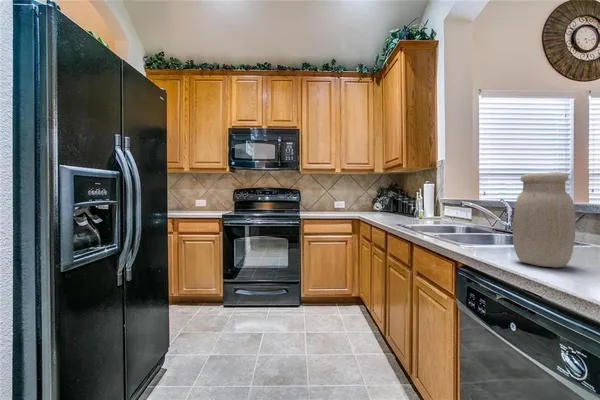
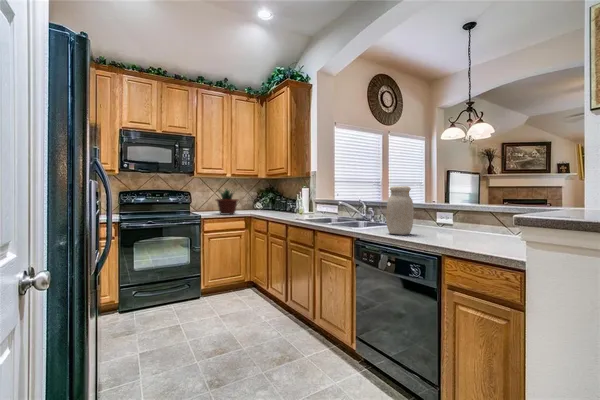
potted plant: none [311,186,346,216] -> present [216,189,238,215]

